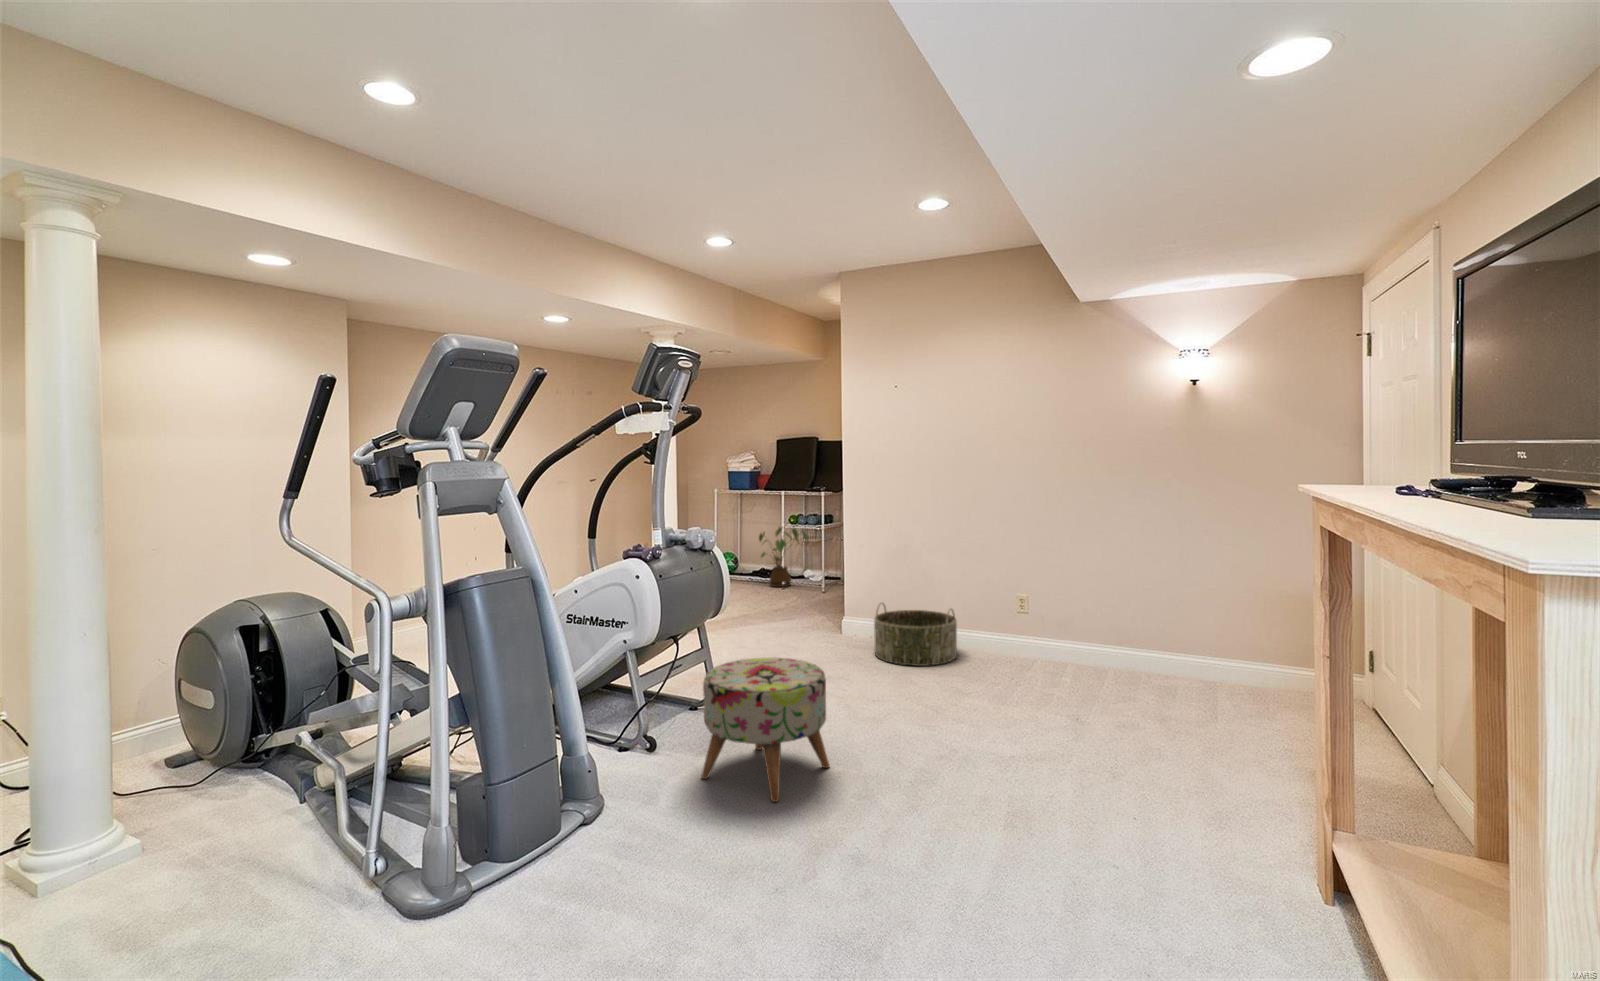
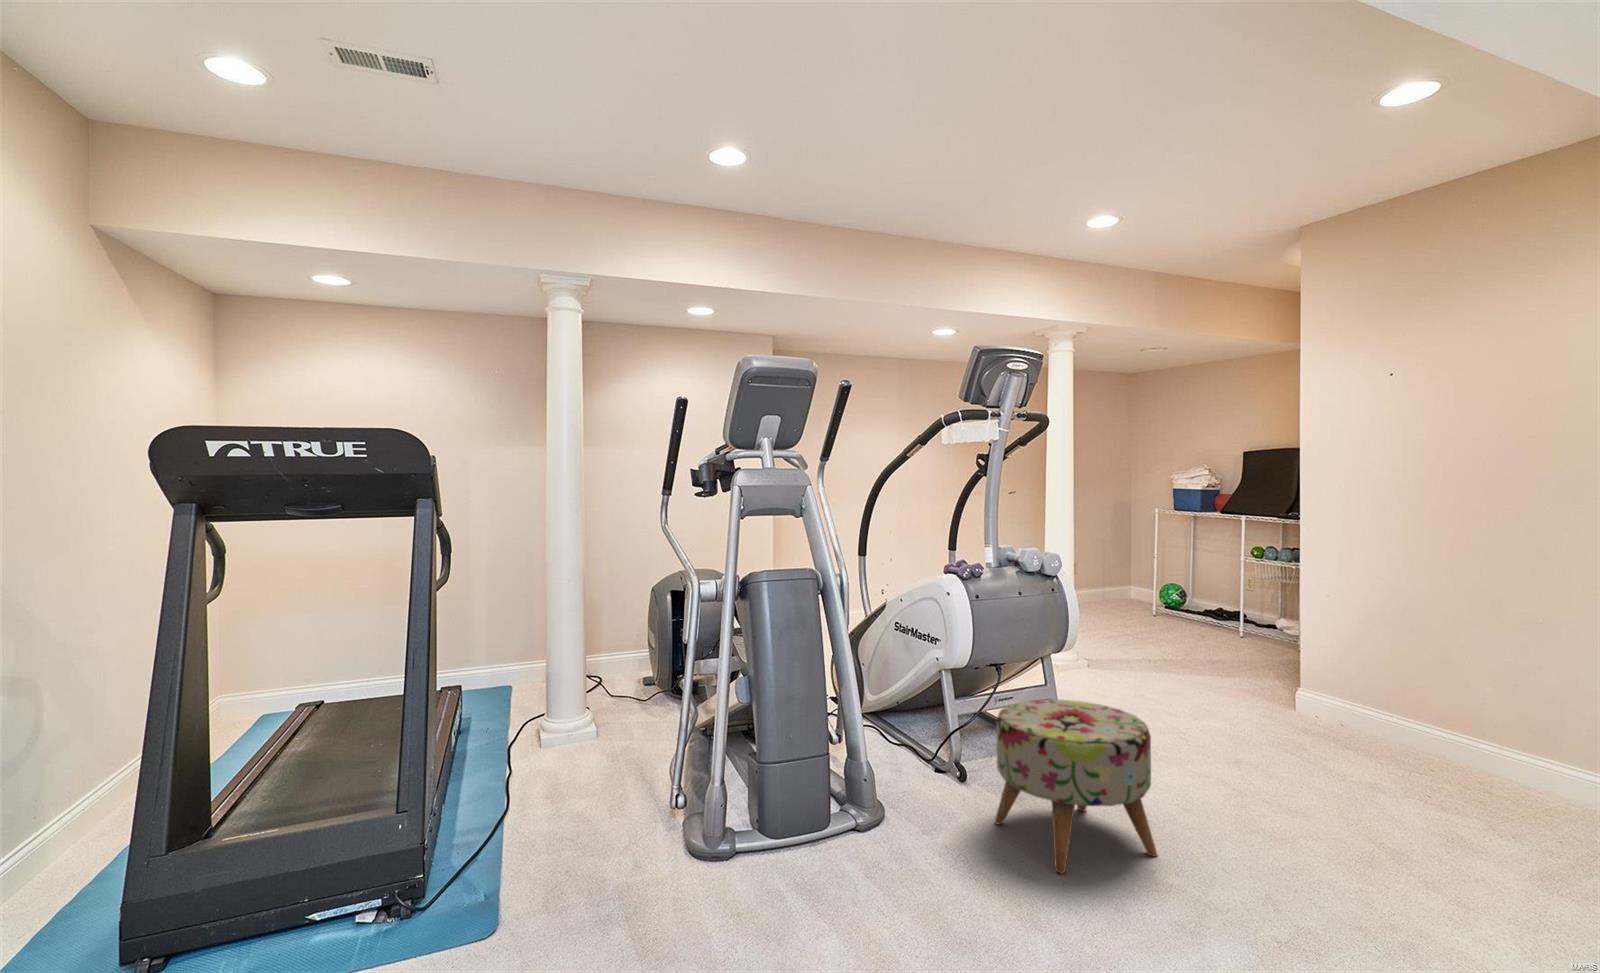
house plant: present [759,527,808,587] -> none [1209,557,1281,634]
basket: present [874,603,957,666] -> none [1323,667,1472,770]

